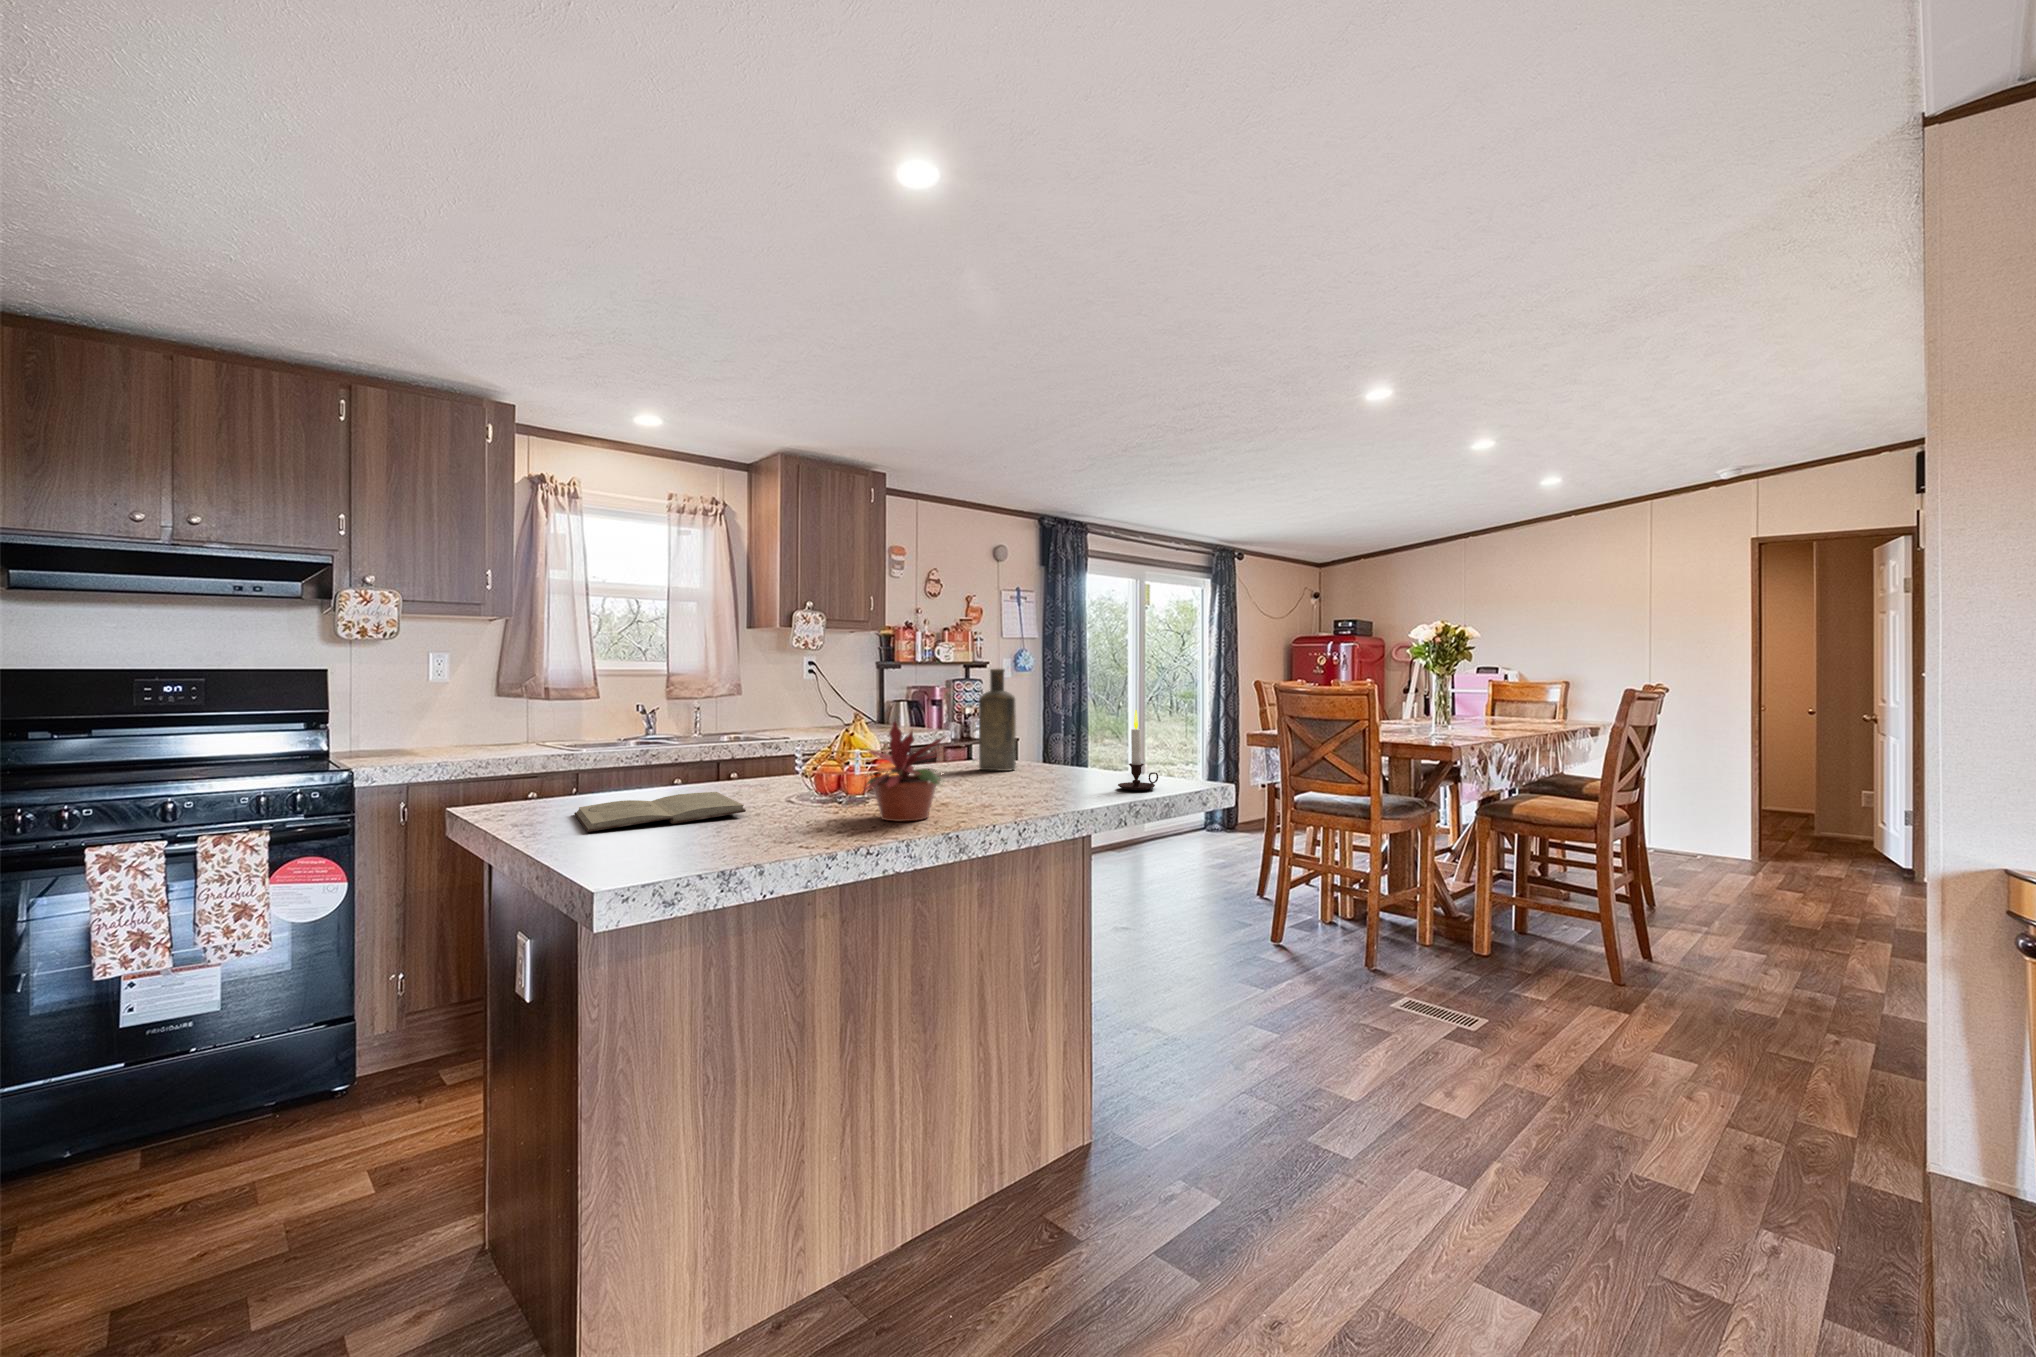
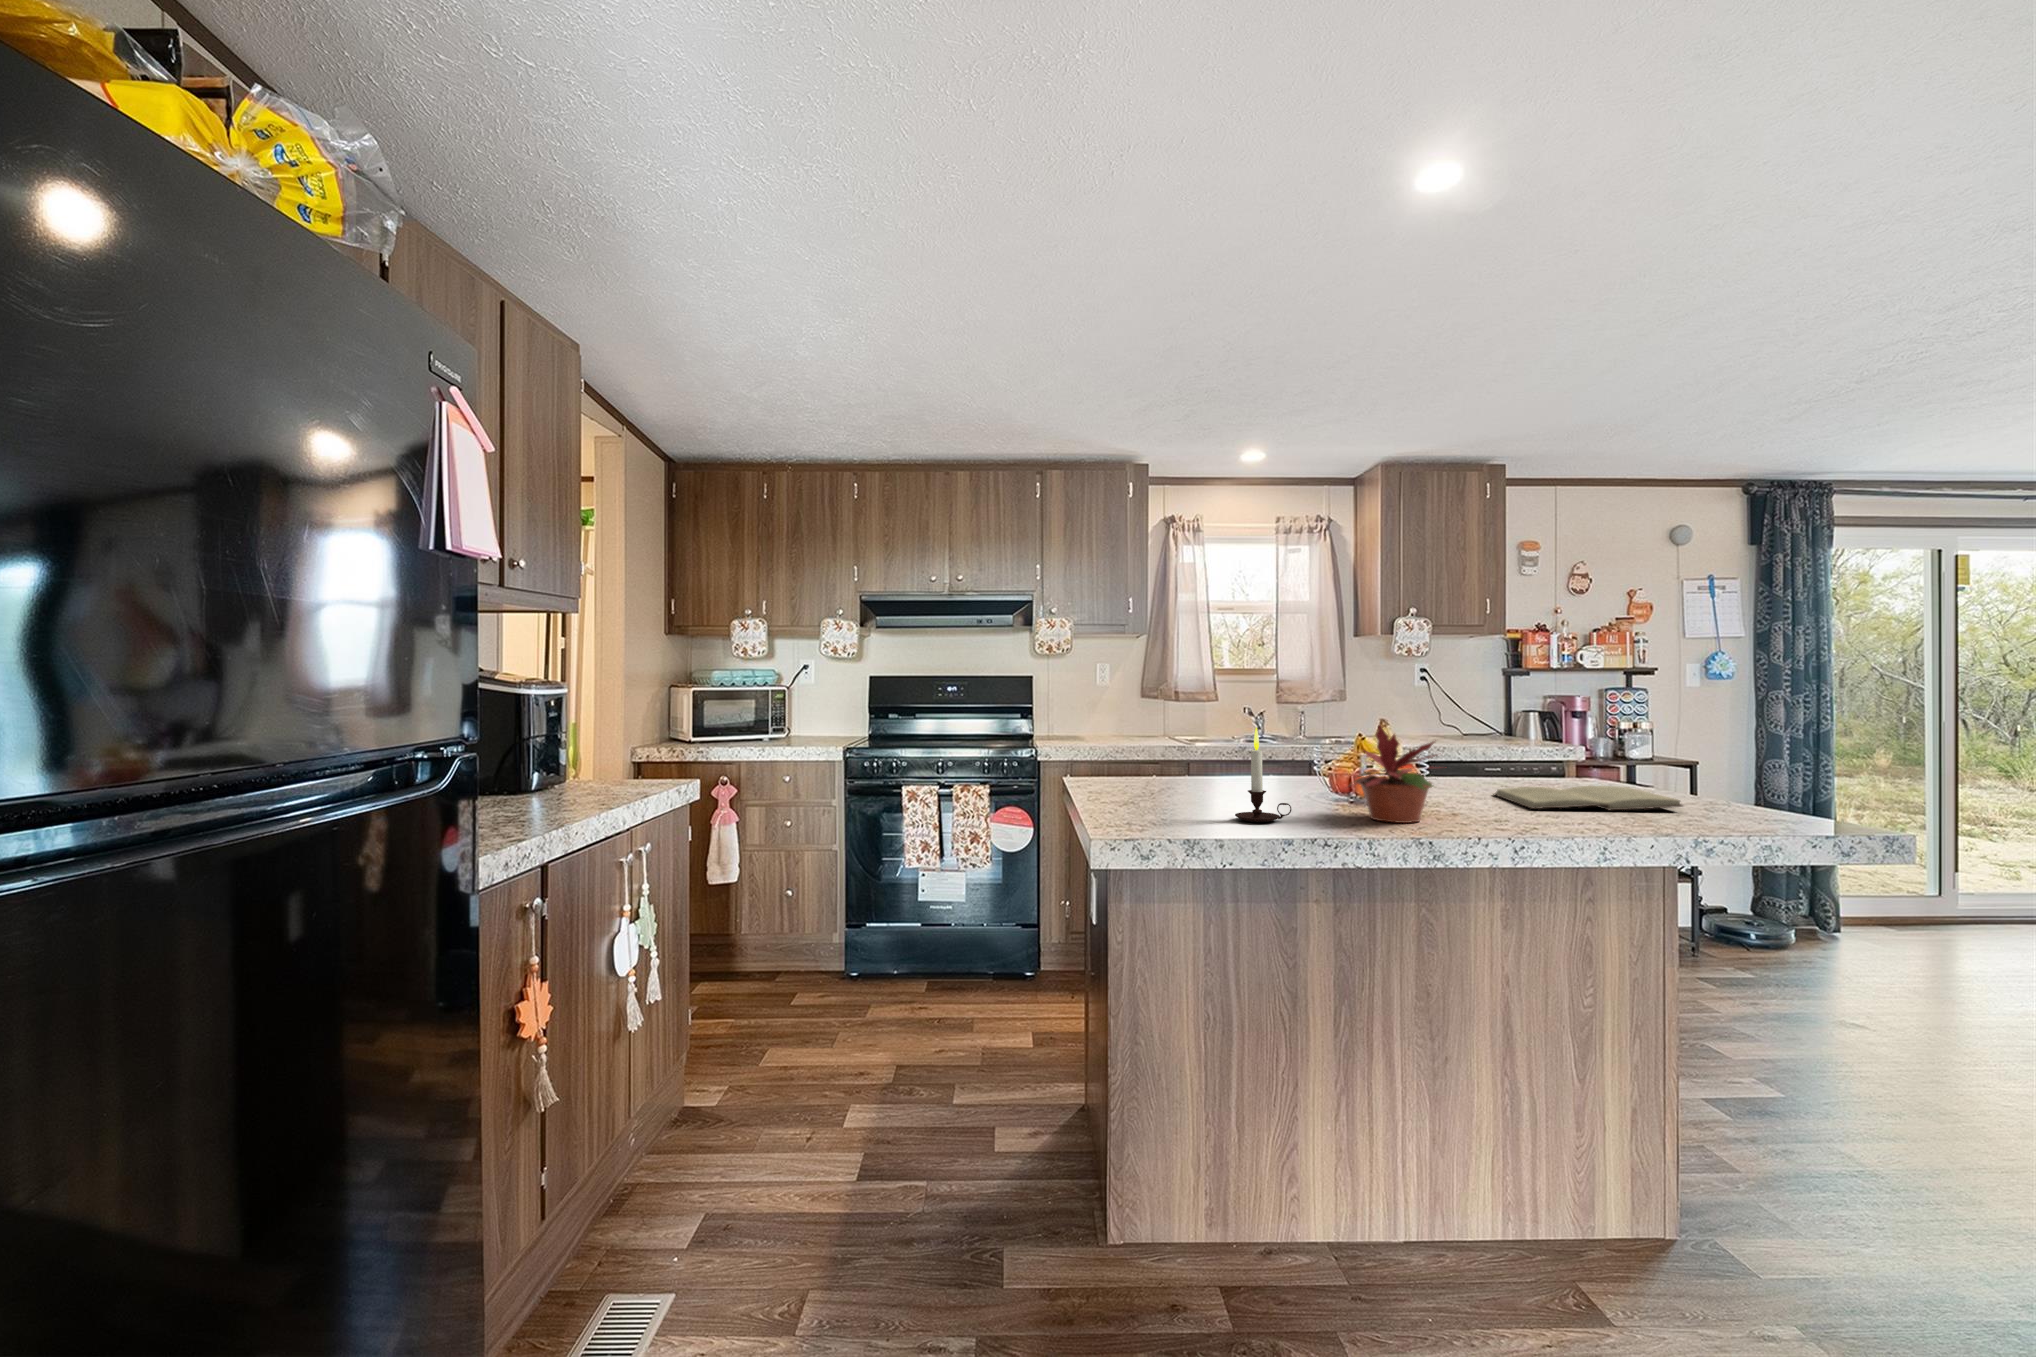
bottle: present [979,669,1016,771] -> none [1546,674,1594,789]
candle: present [1118,710,1158,790] -> present [1235,728,1291,822]
book: present [574,792,746,832] -> present [1494,786,1682,810]

